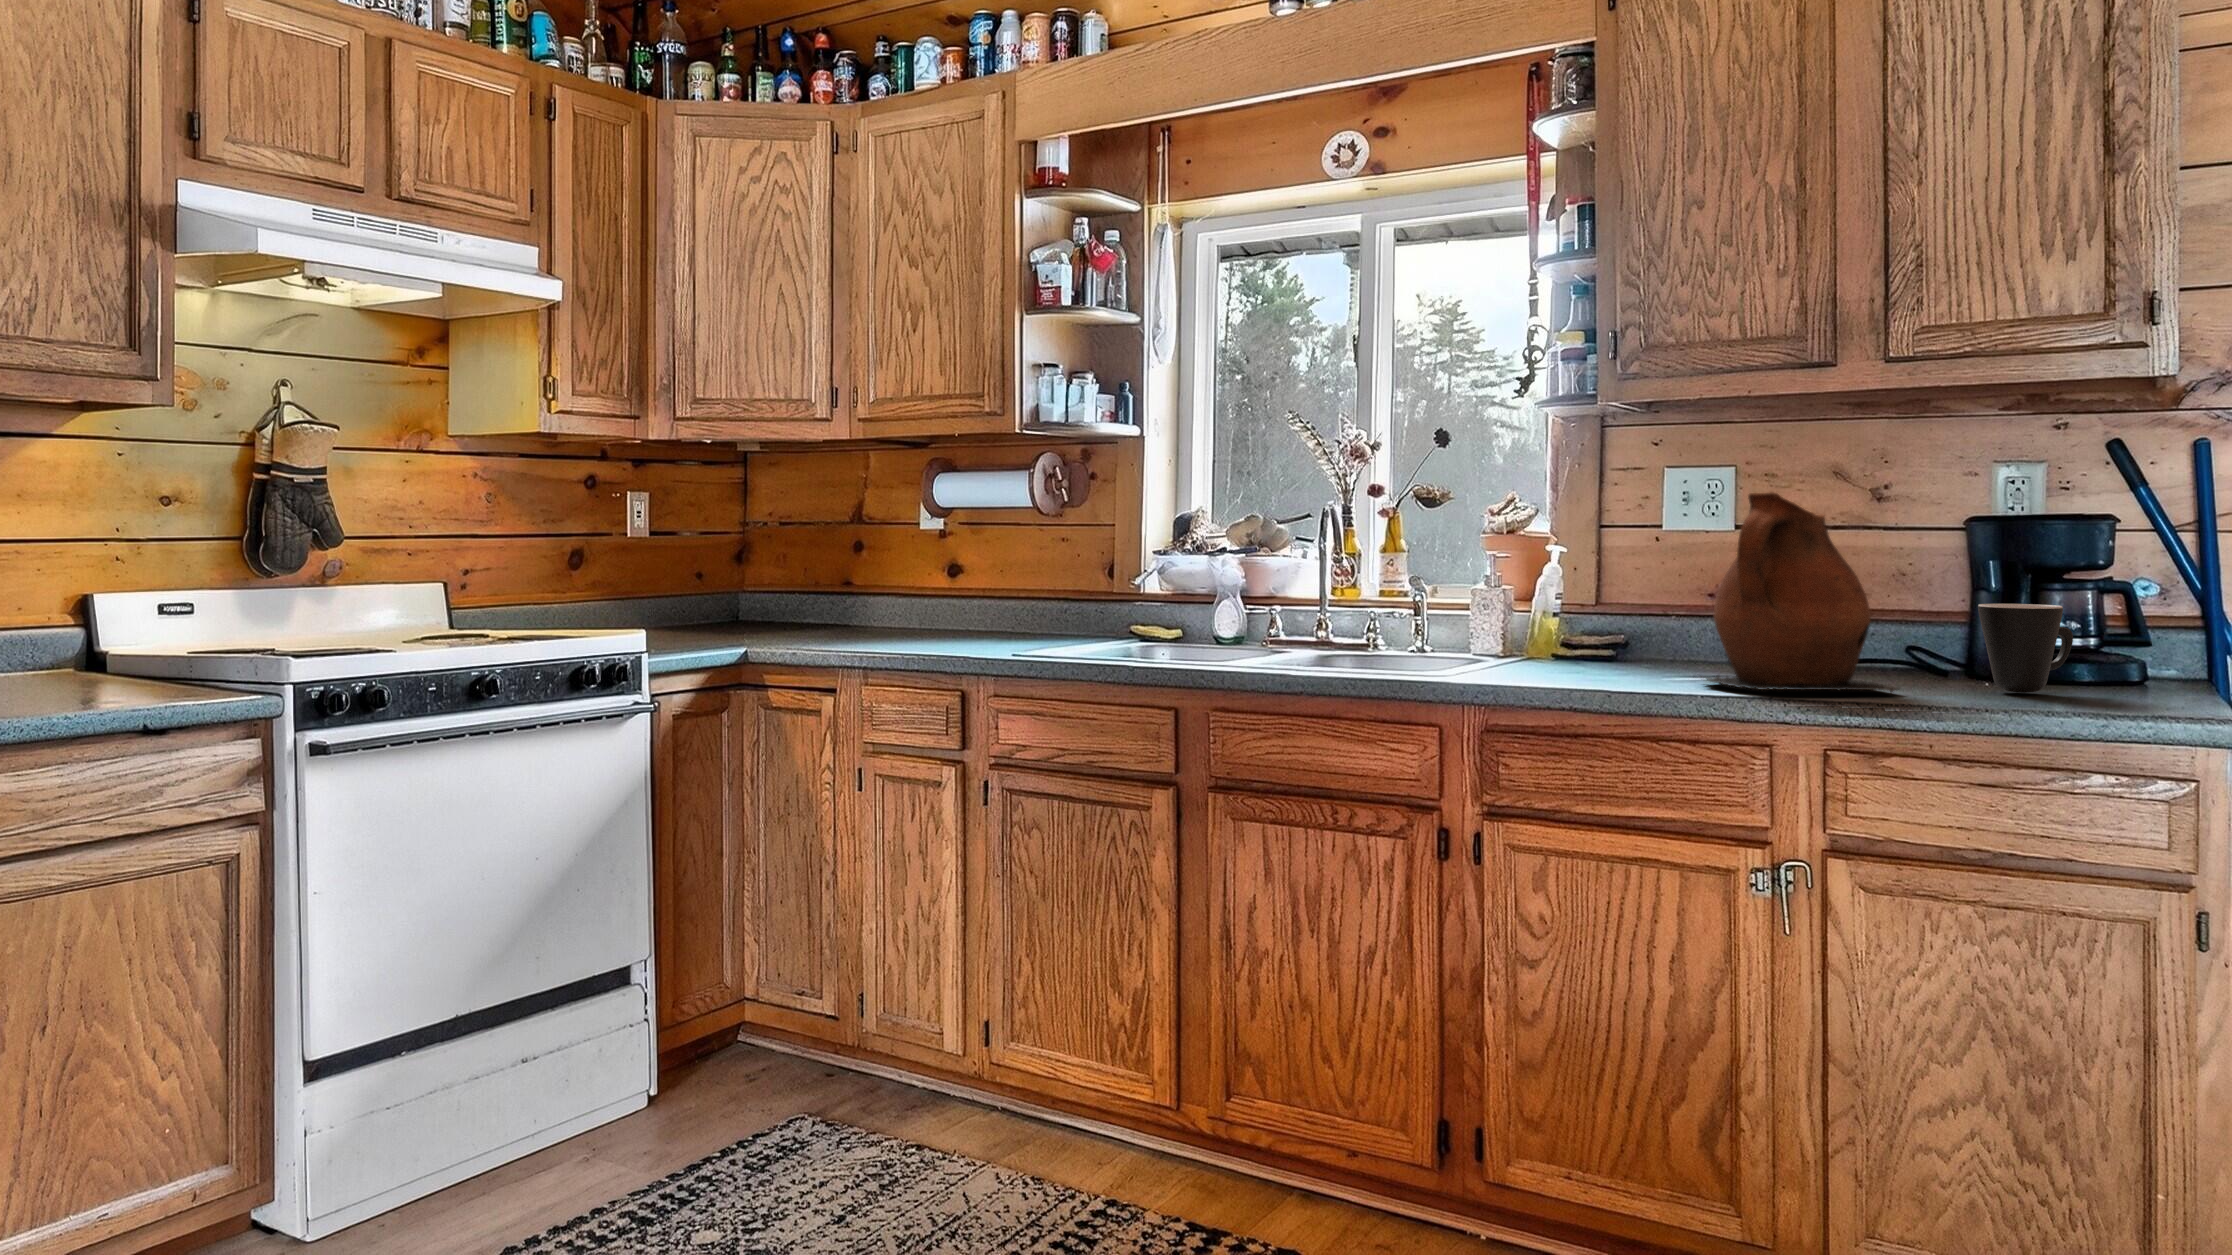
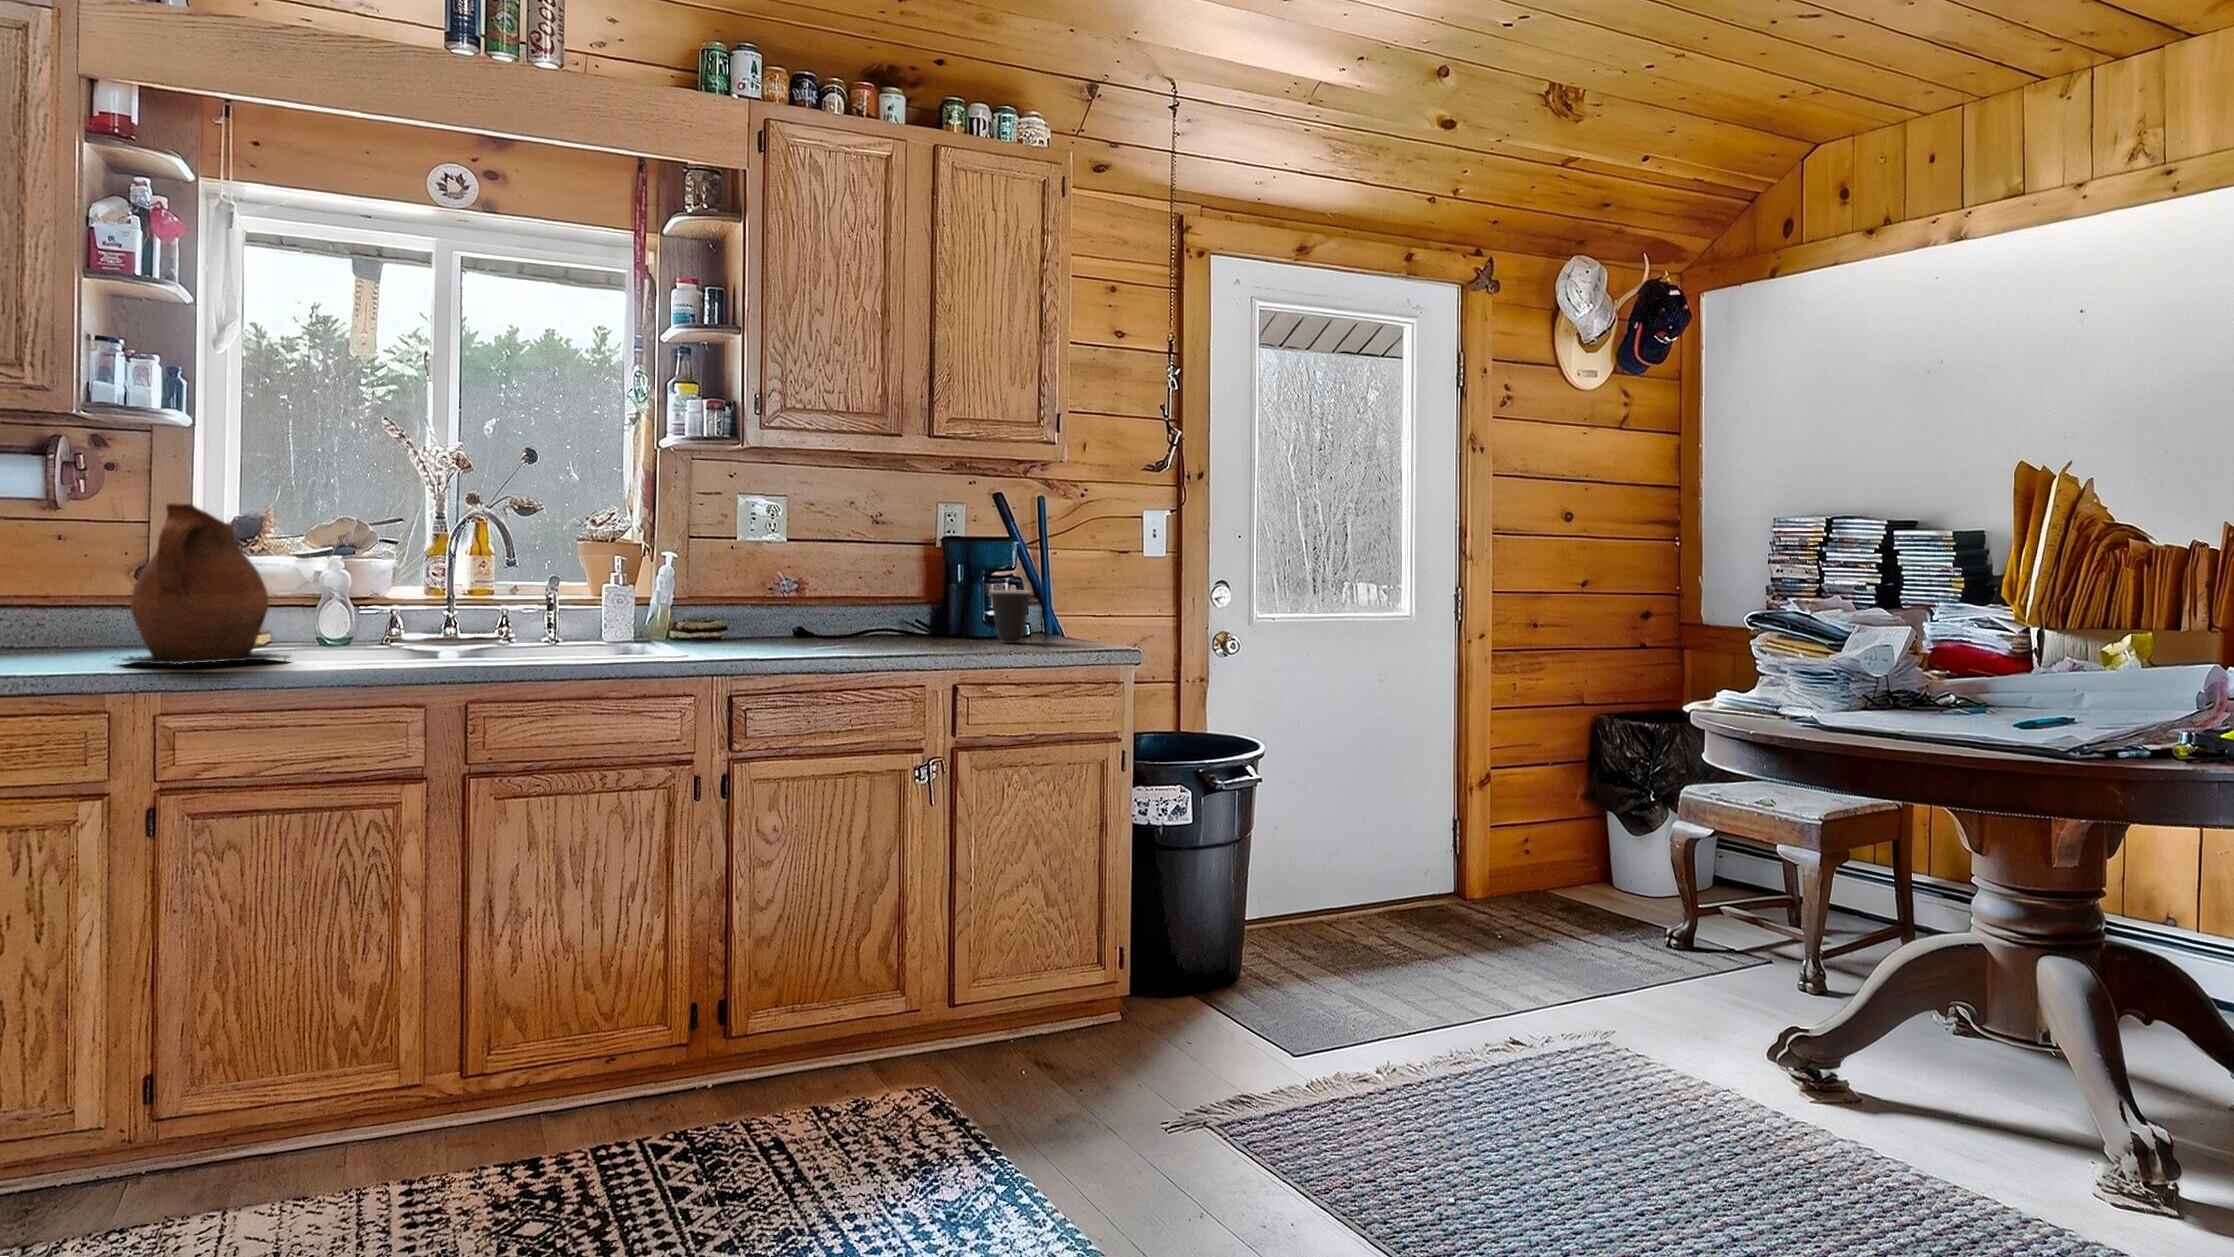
ceramic pitcher: present [1701,493,1899,692] -> present [111,503,290,665]

